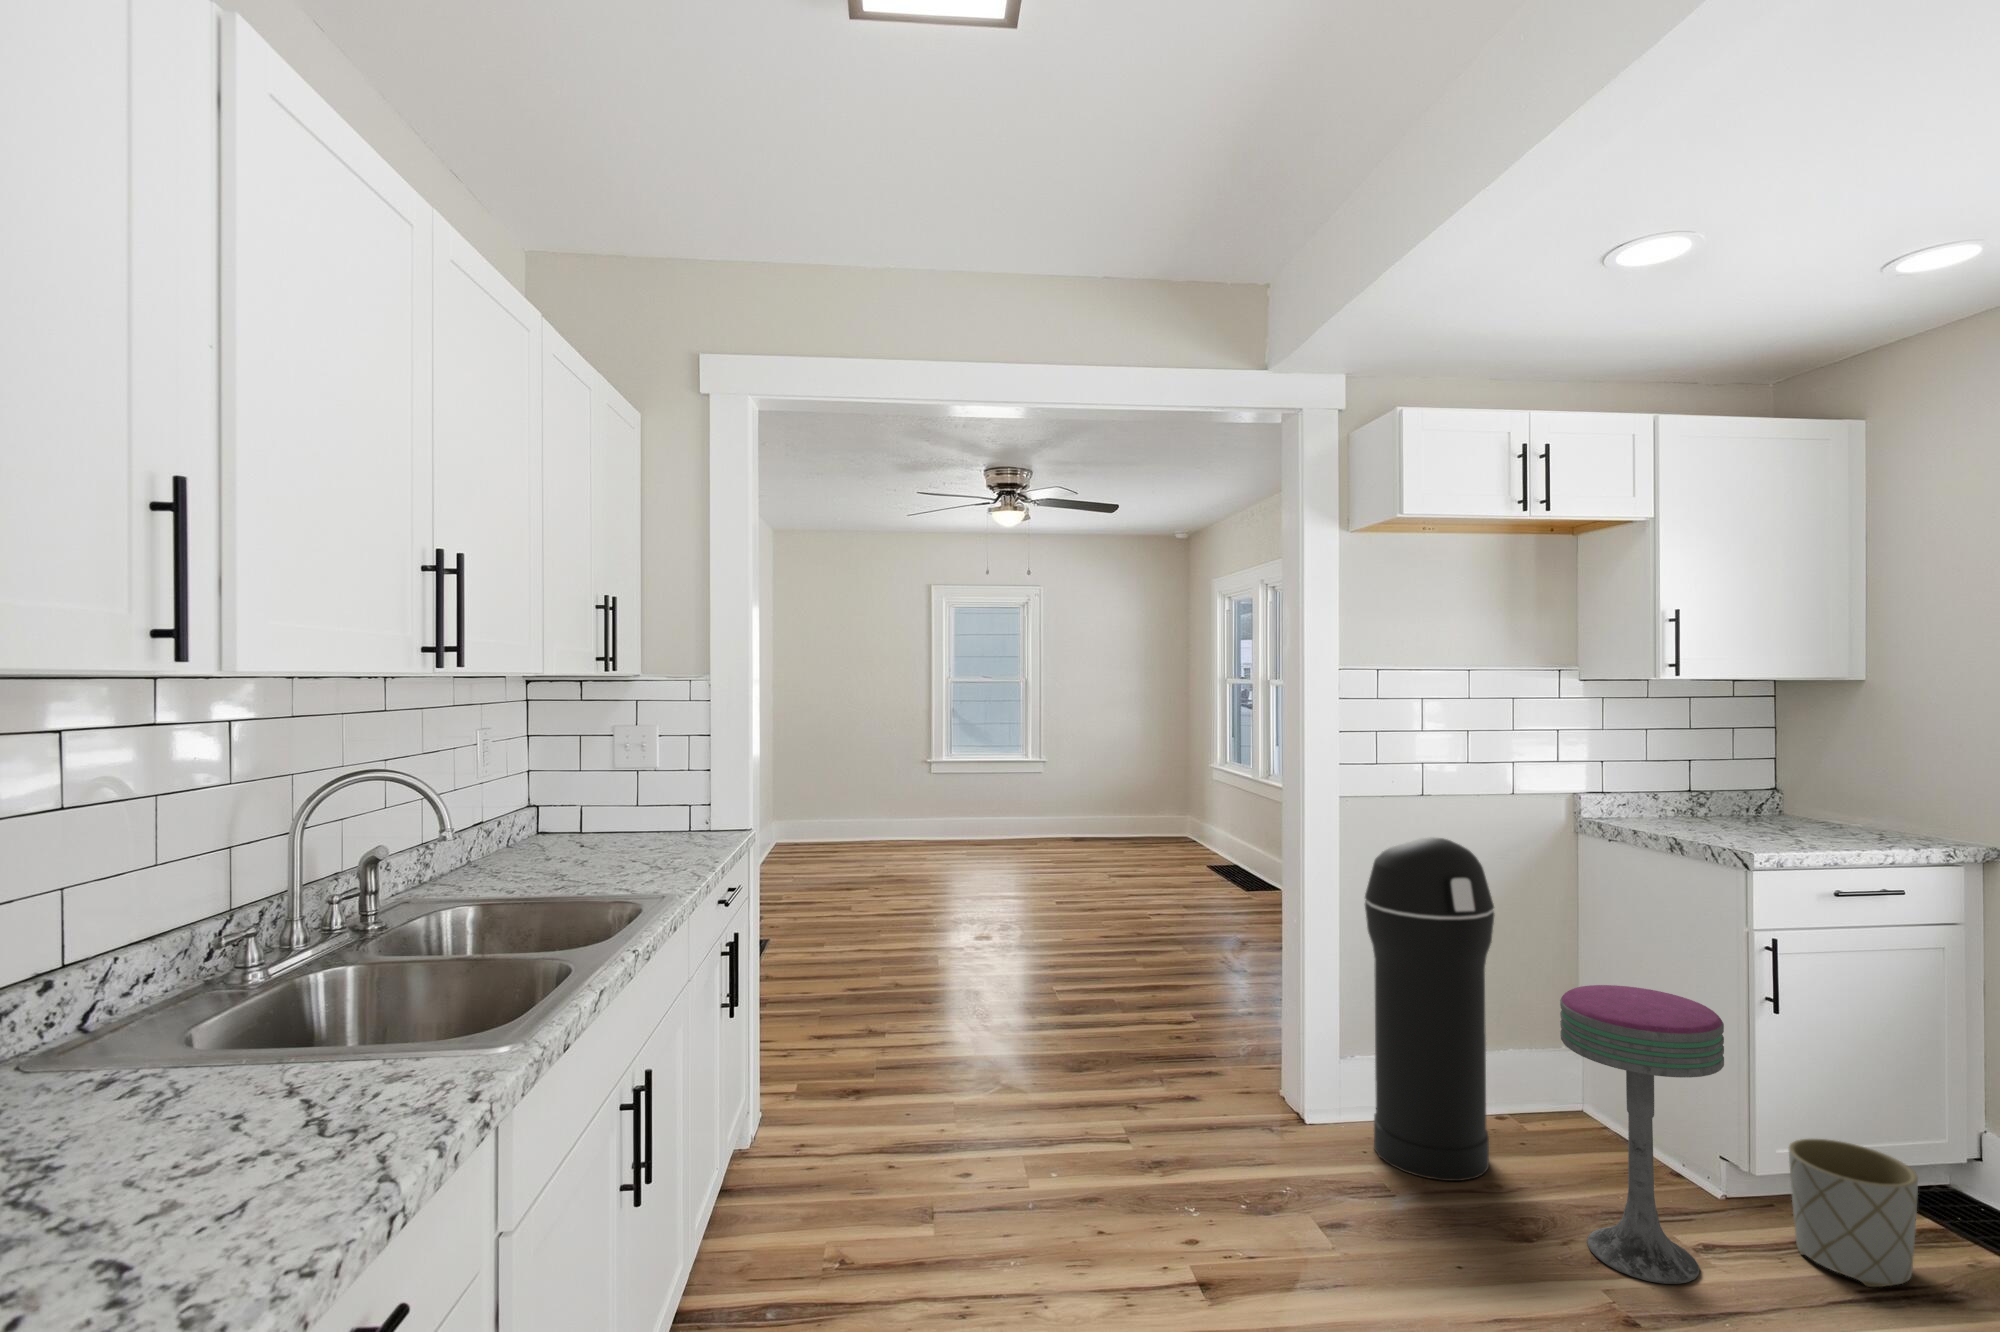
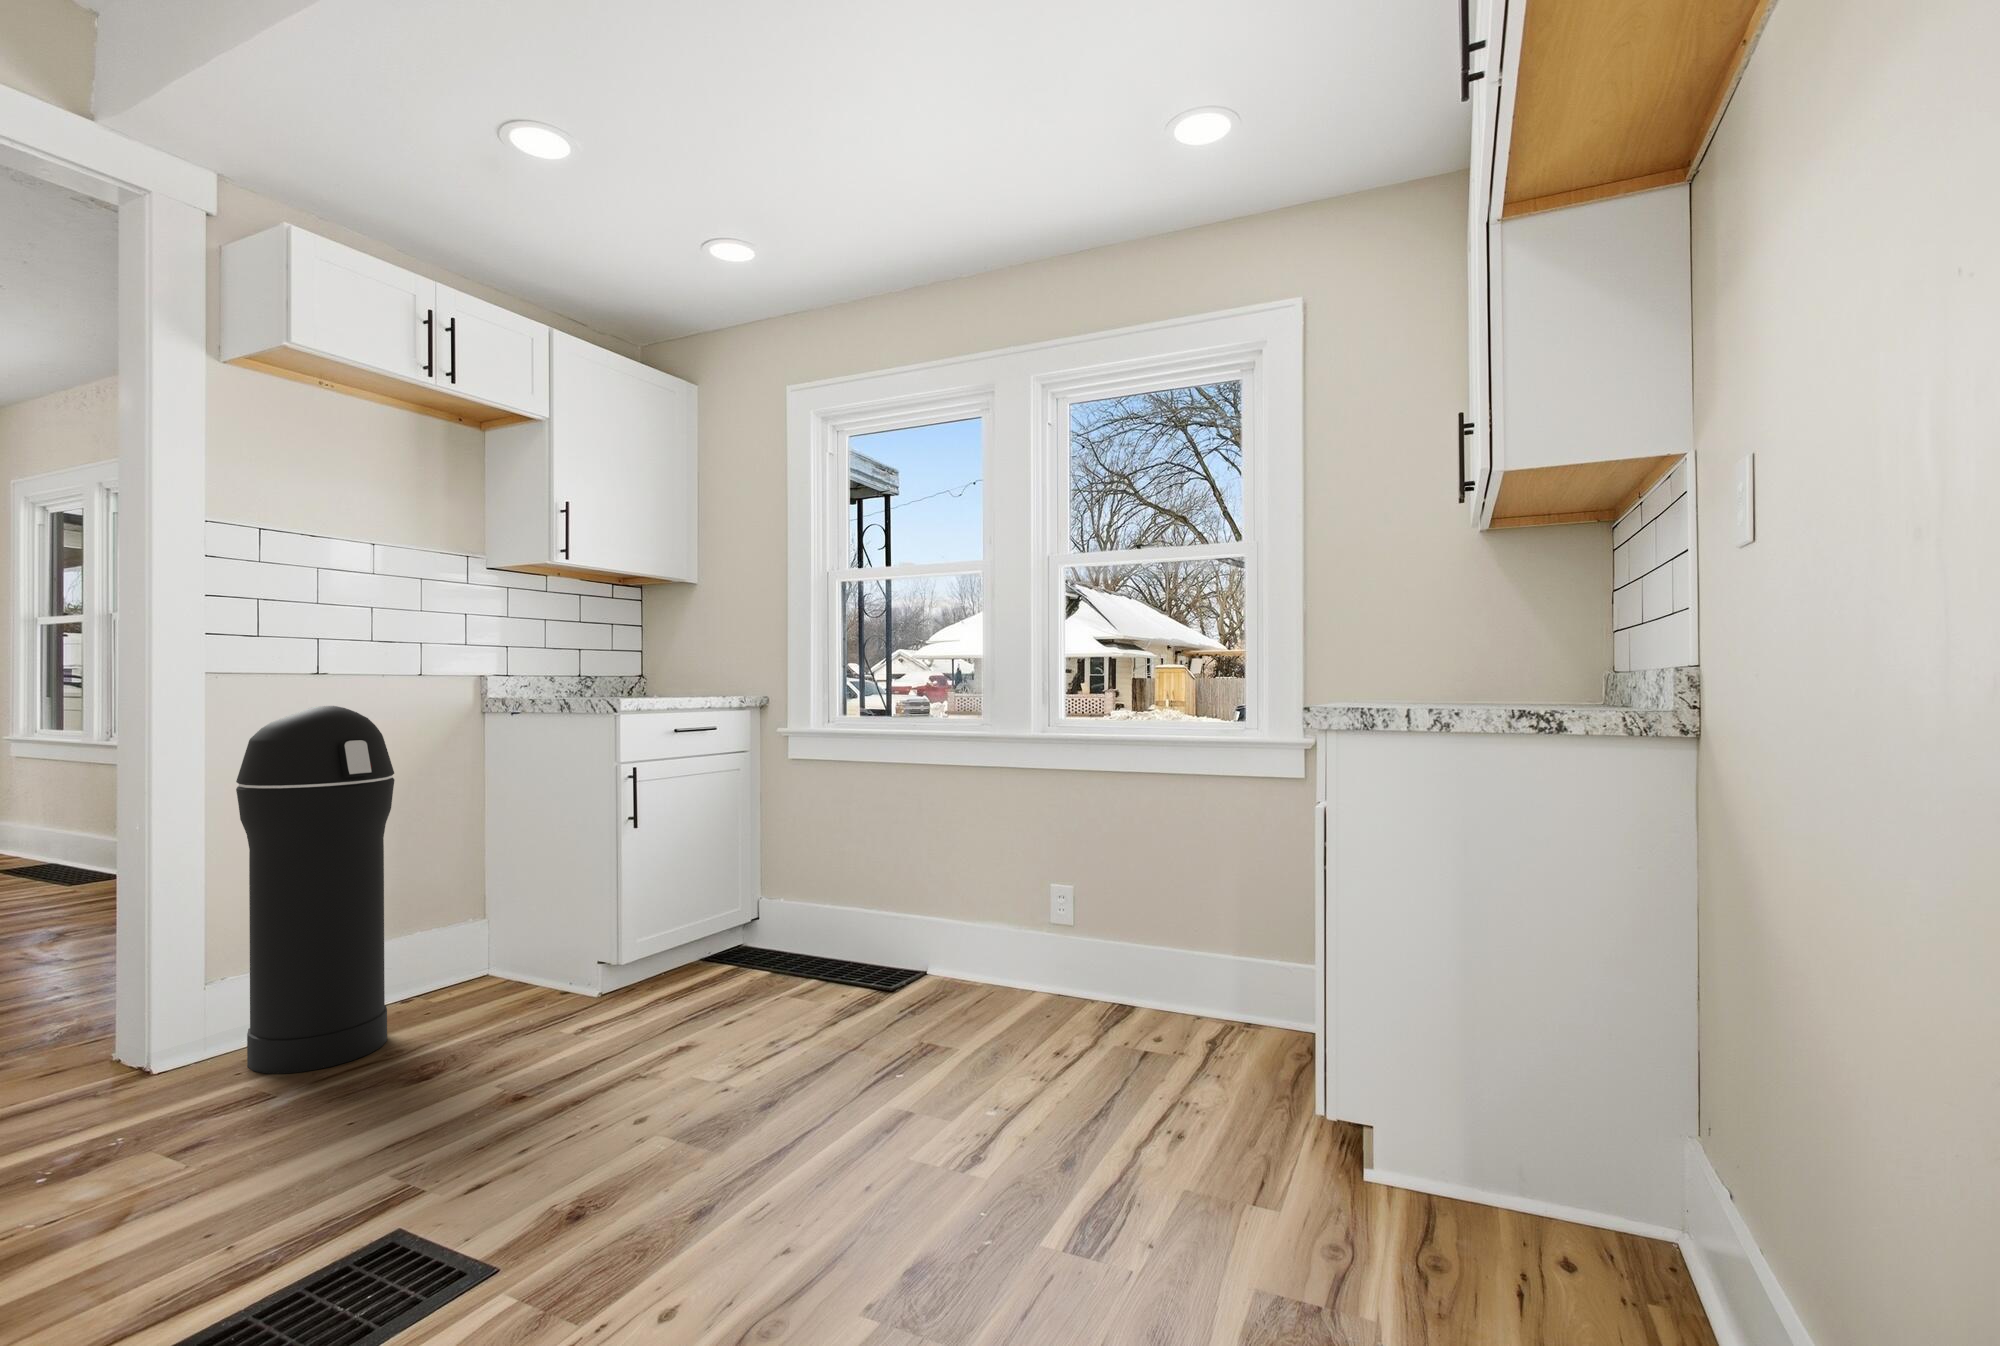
bar stool: present [1560,985,1724,1284] -> none [459,819,597,1071]
planter: present [1789,1139,1918,1287] -> none [645,917,725,1014]

